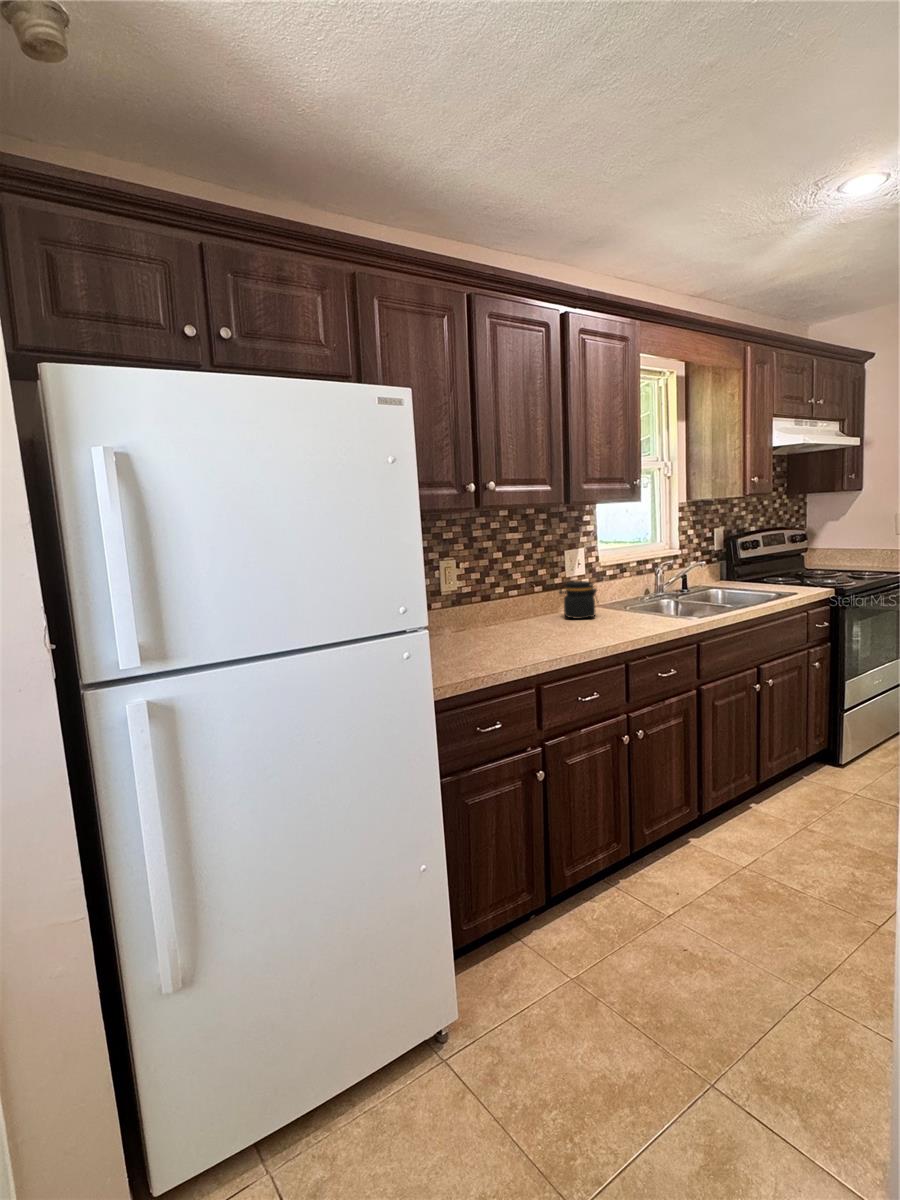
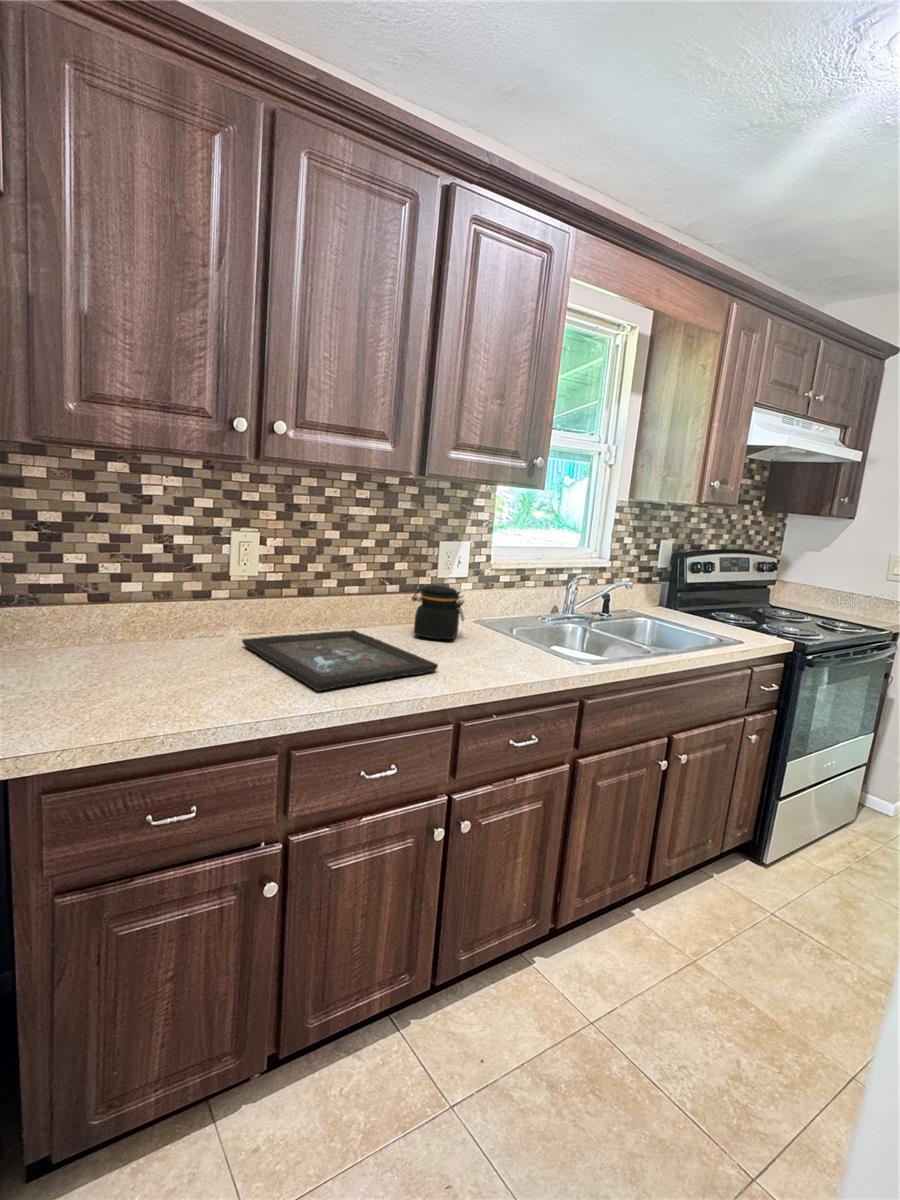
tray: none [465,620,604,649] -> present [242,630,438,691]

